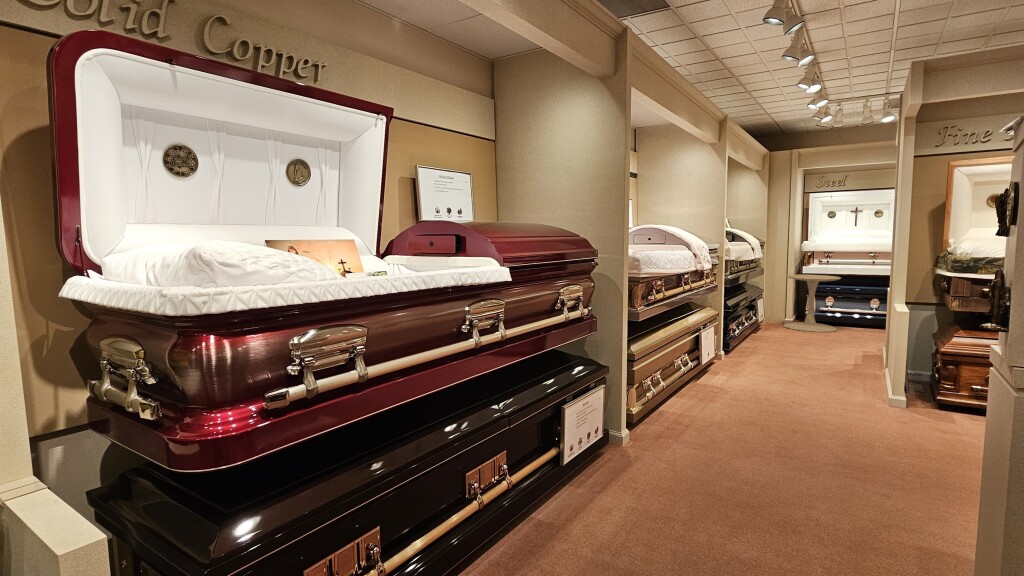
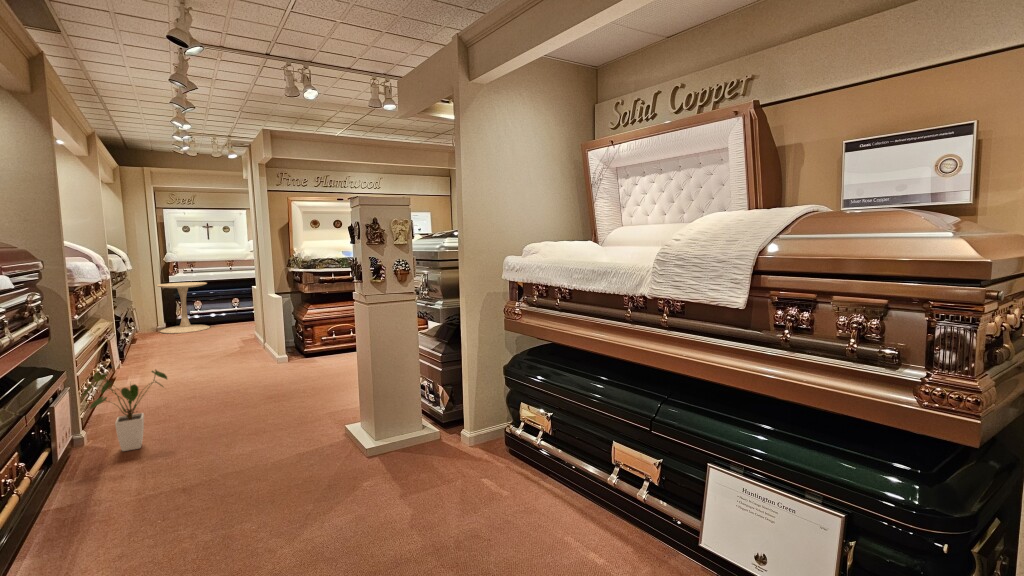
house plant: none [632,363,705,455] -> present [82,370,167,451]

